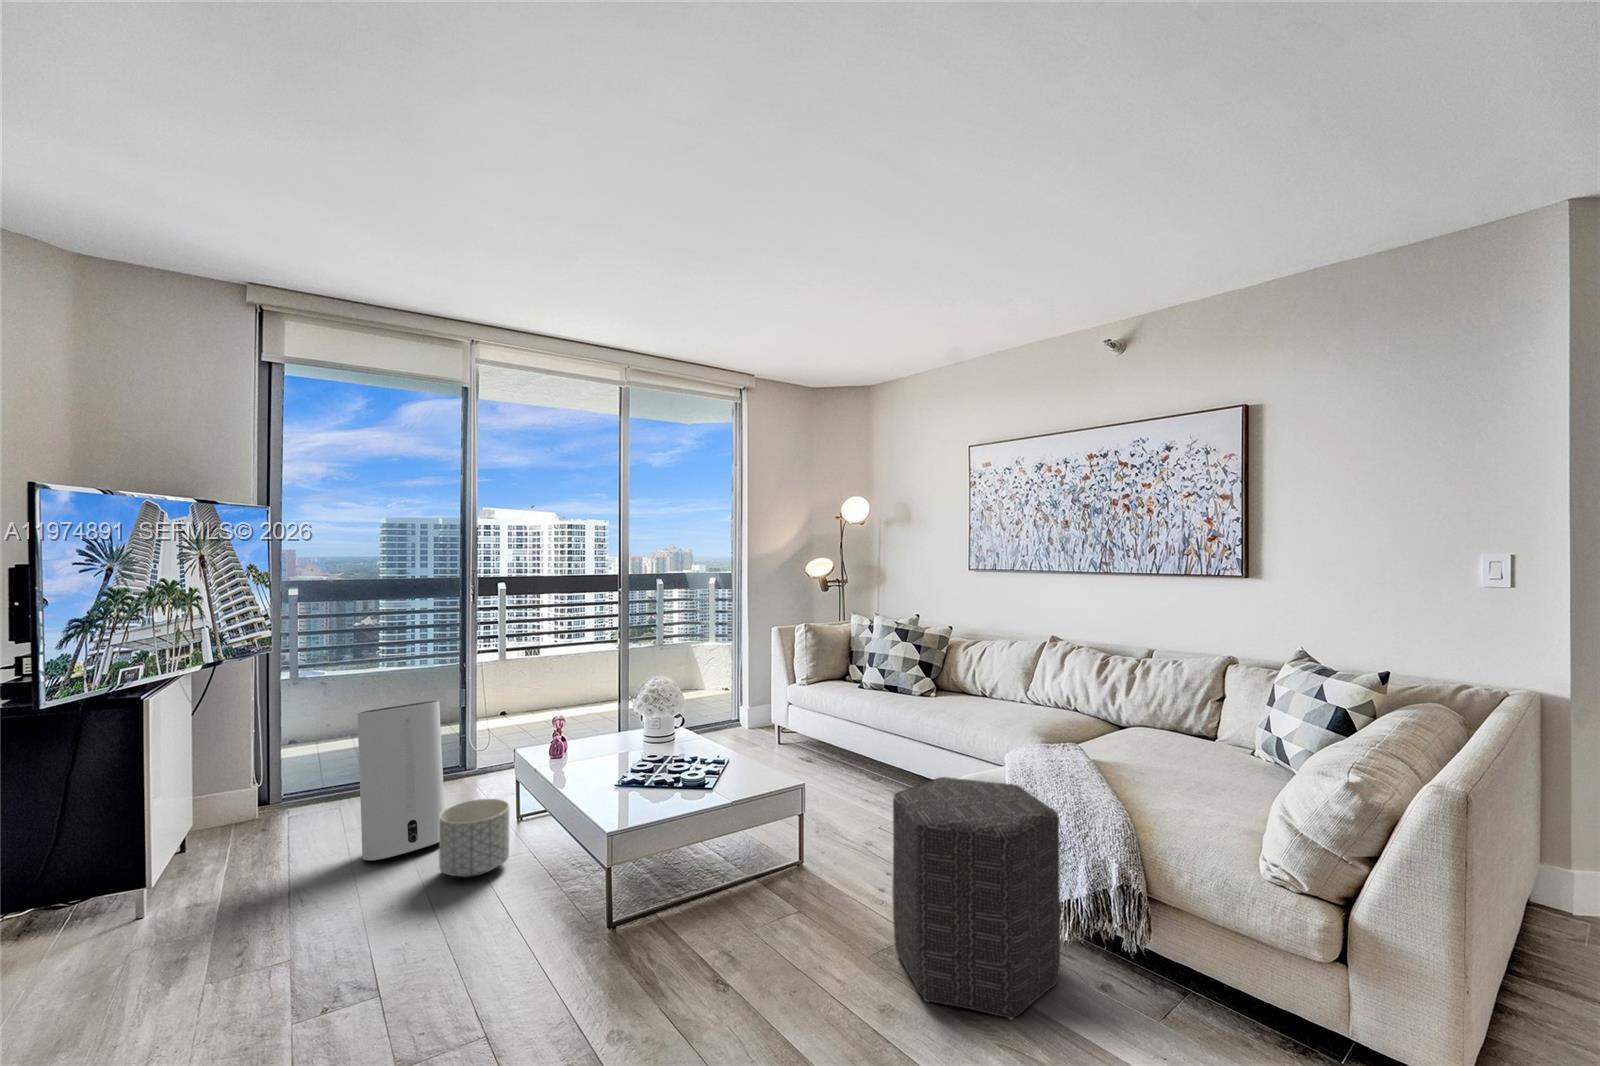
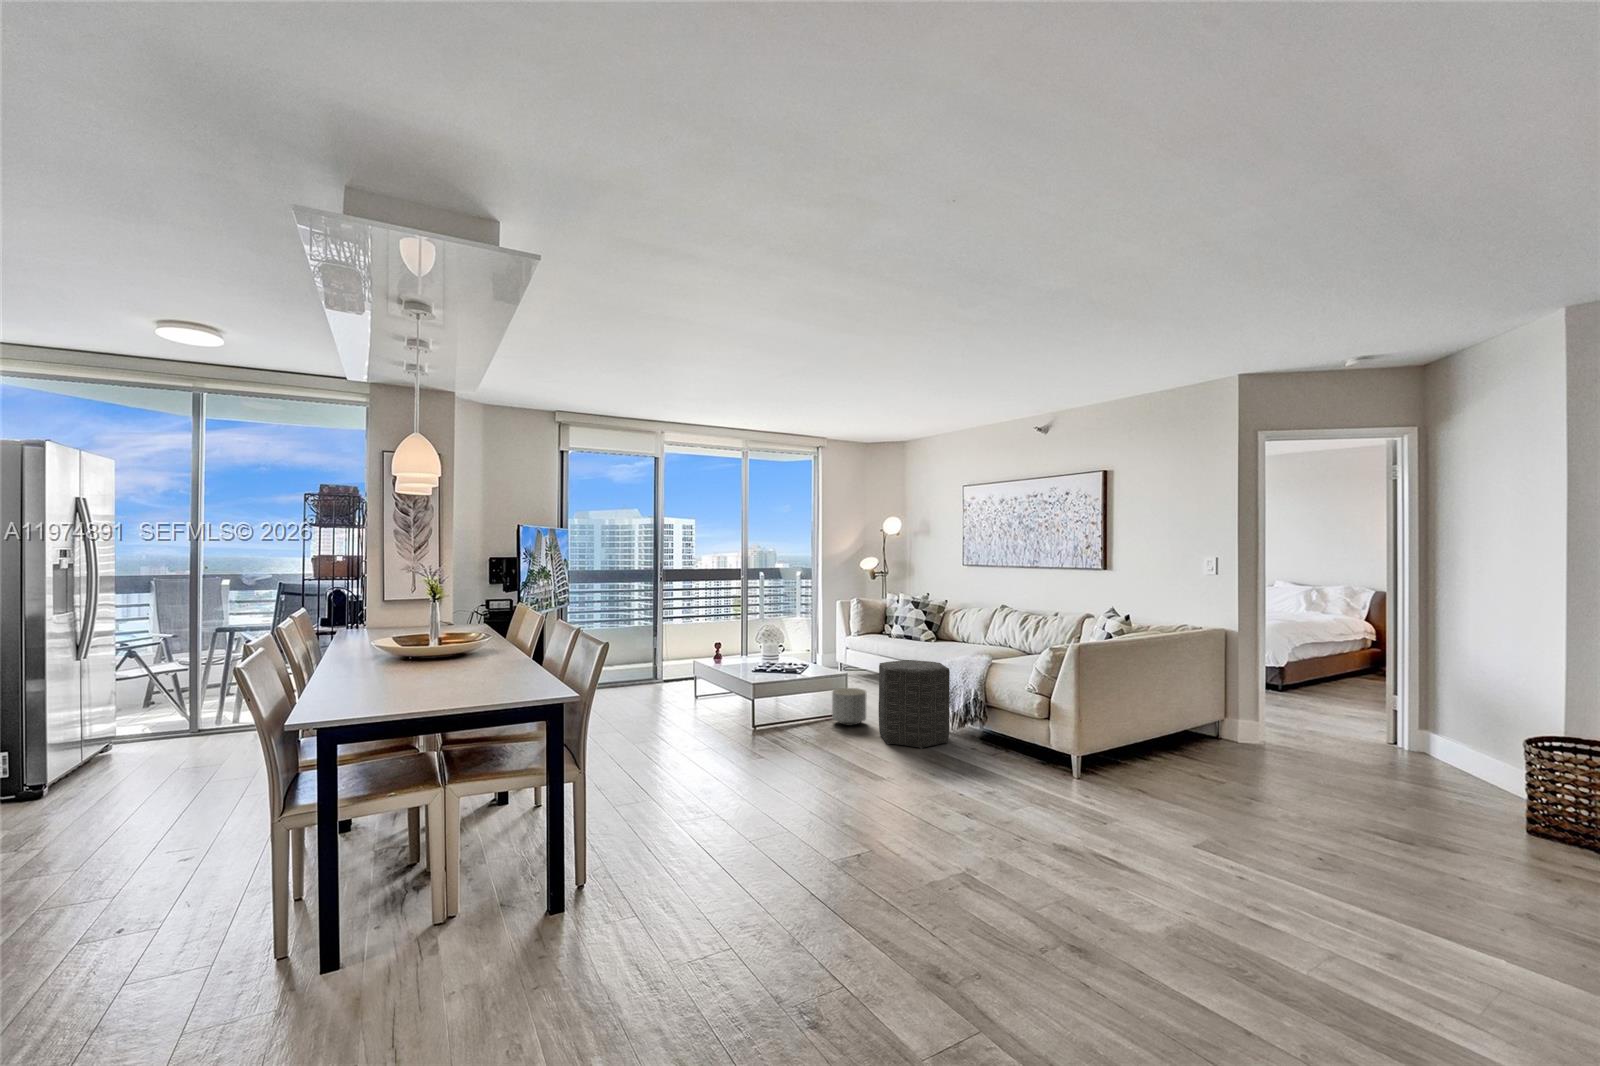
air purifier: present [358,701,445,860] -> none [620,628,660,704]
planter: present [439,799,509,878] -> present [832,688,866,726]

